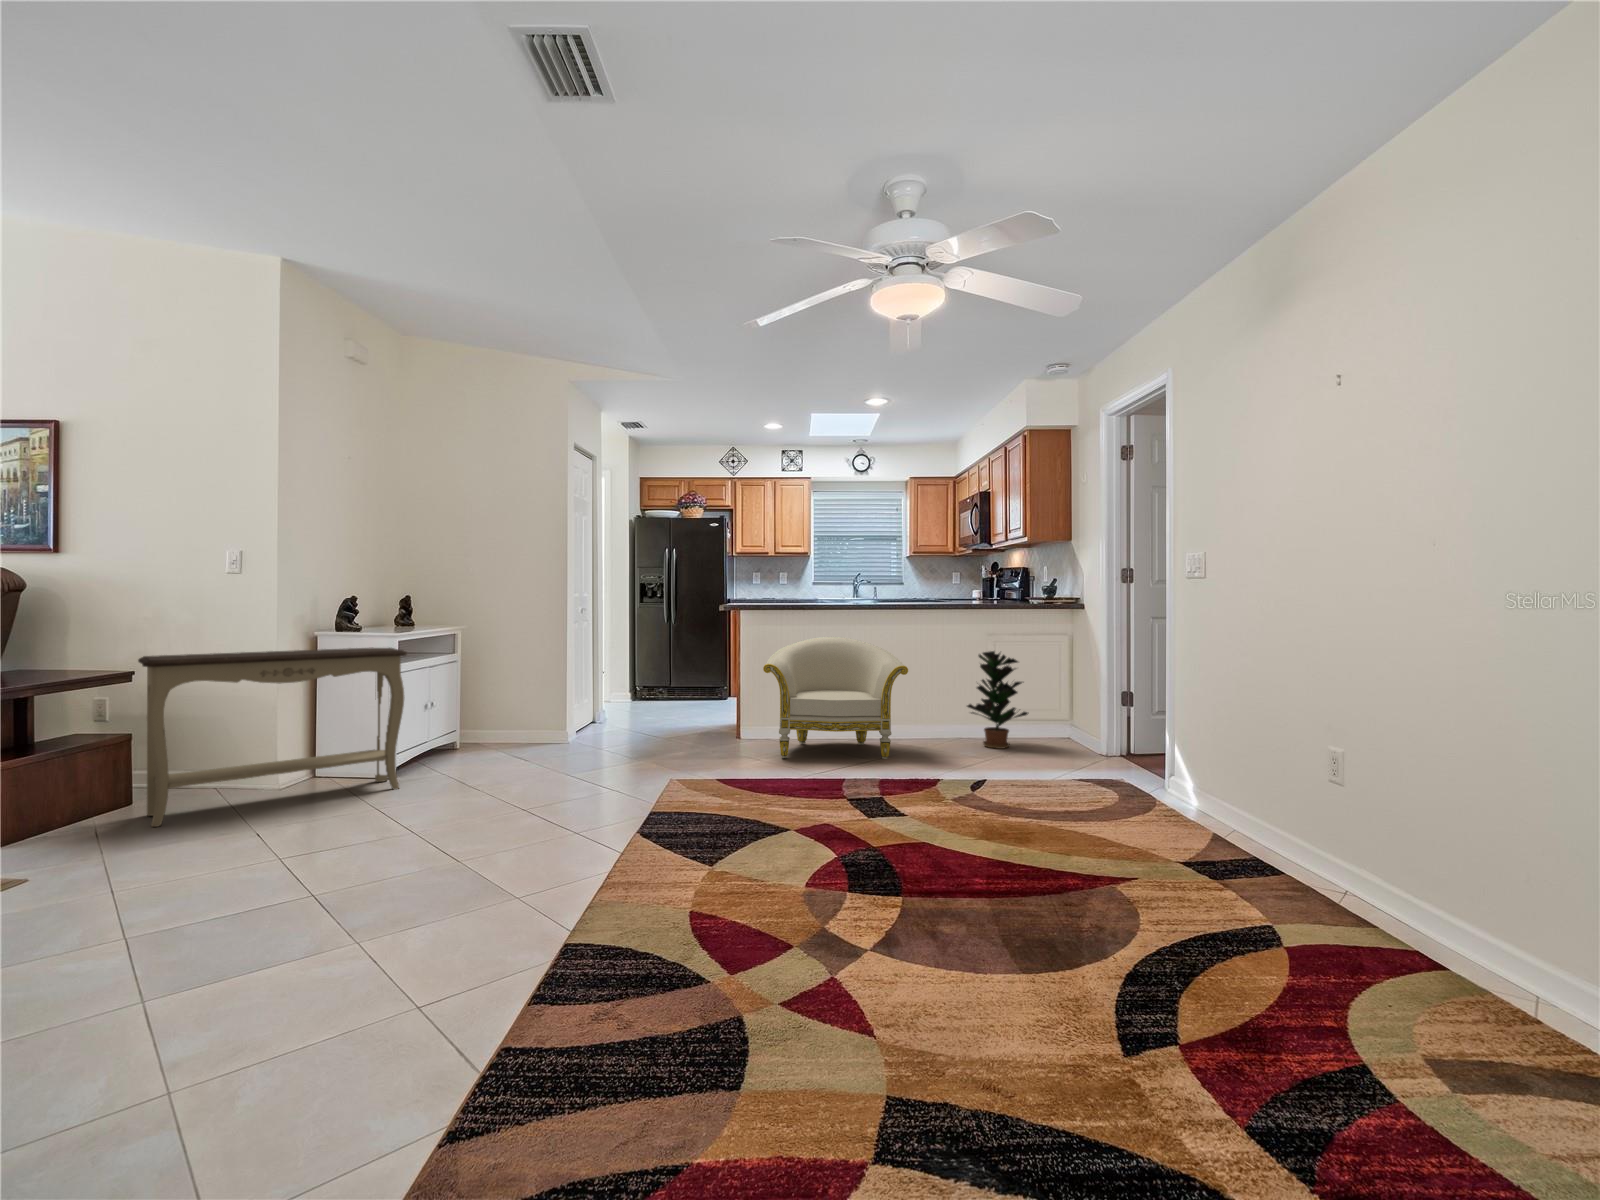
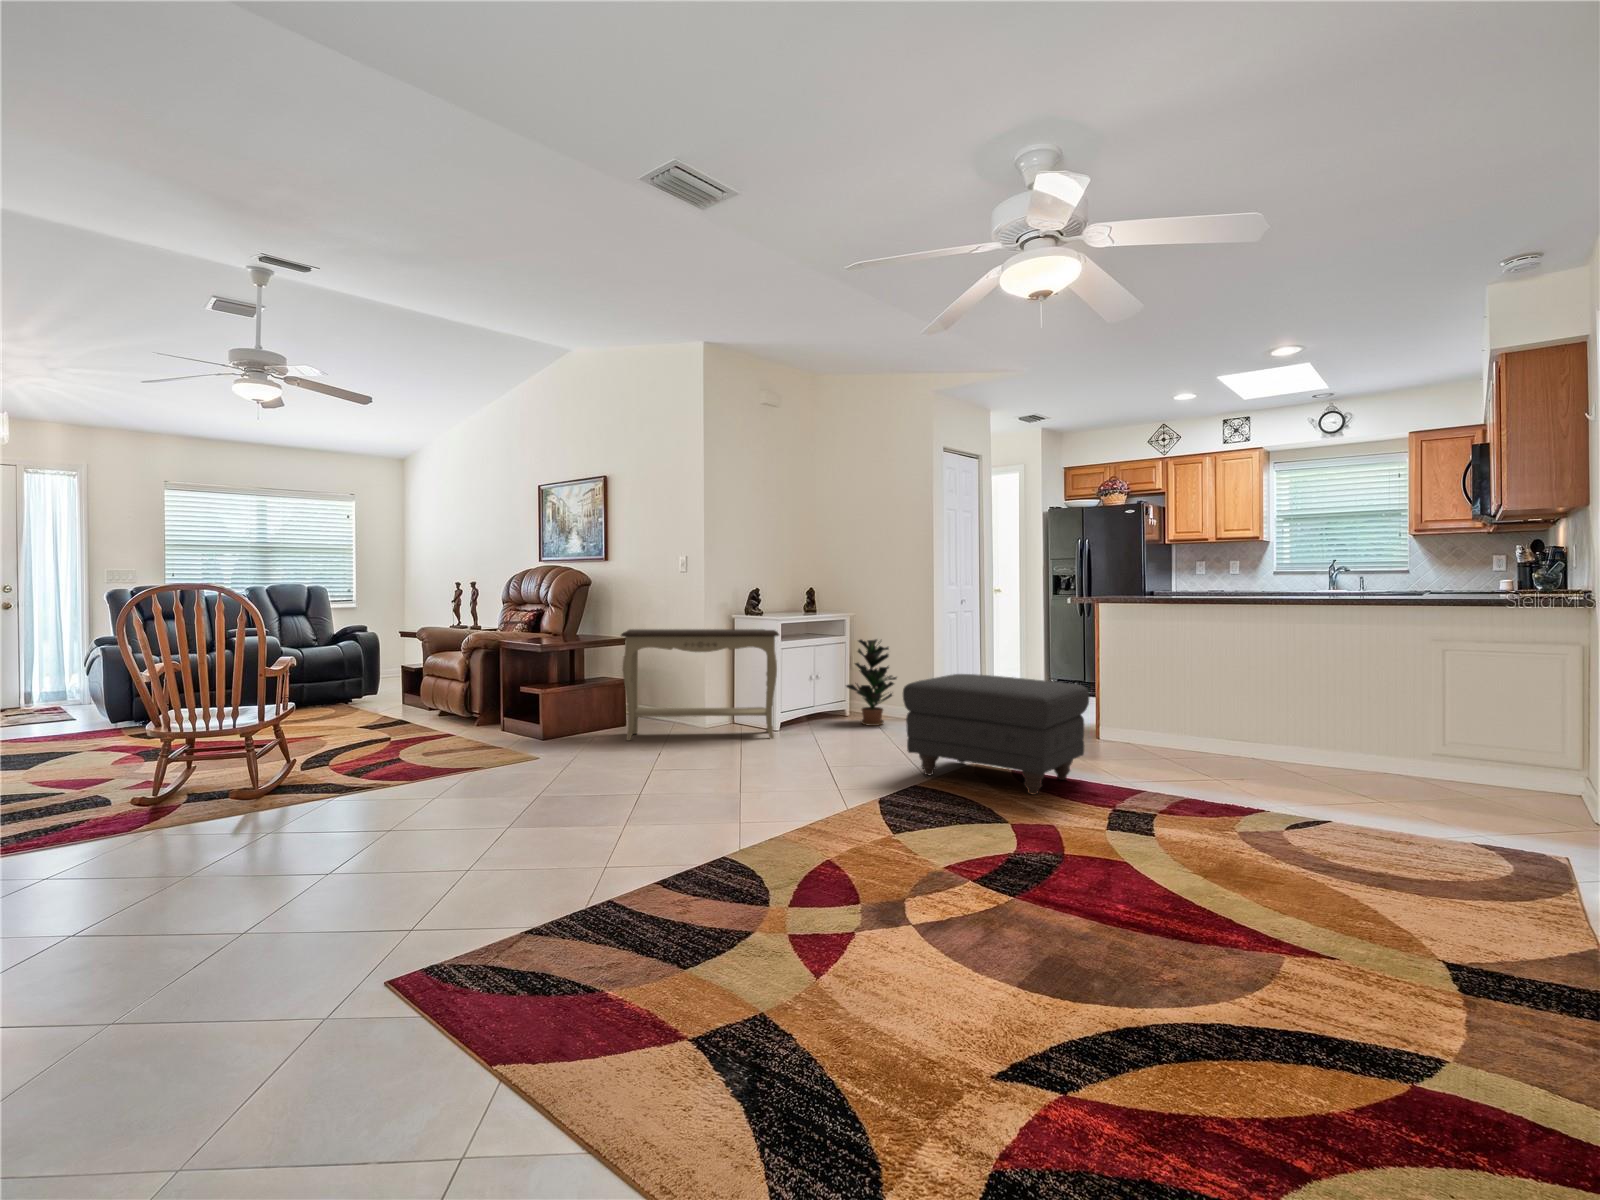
armchair: present [763,637,908,759] -> none [1090,636,1265,779]
potted plant: present [967,651,1028,749] -> present [846,639,896,726]
ottoman: none [621,685,792,802] -> present [903,674,1089,795]

